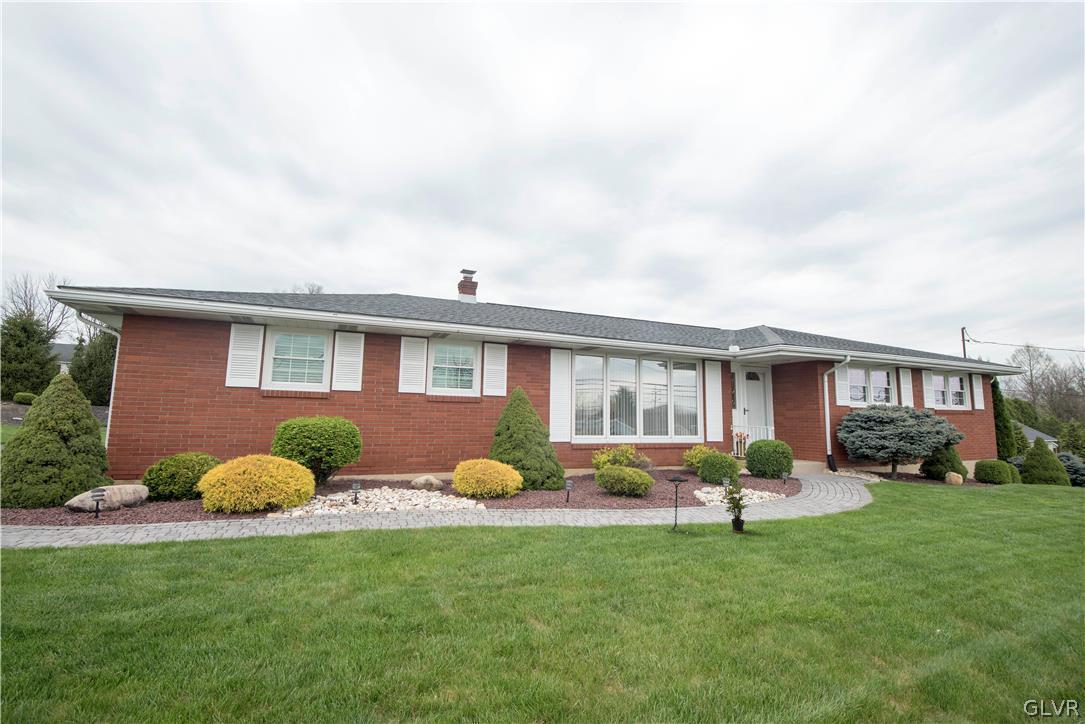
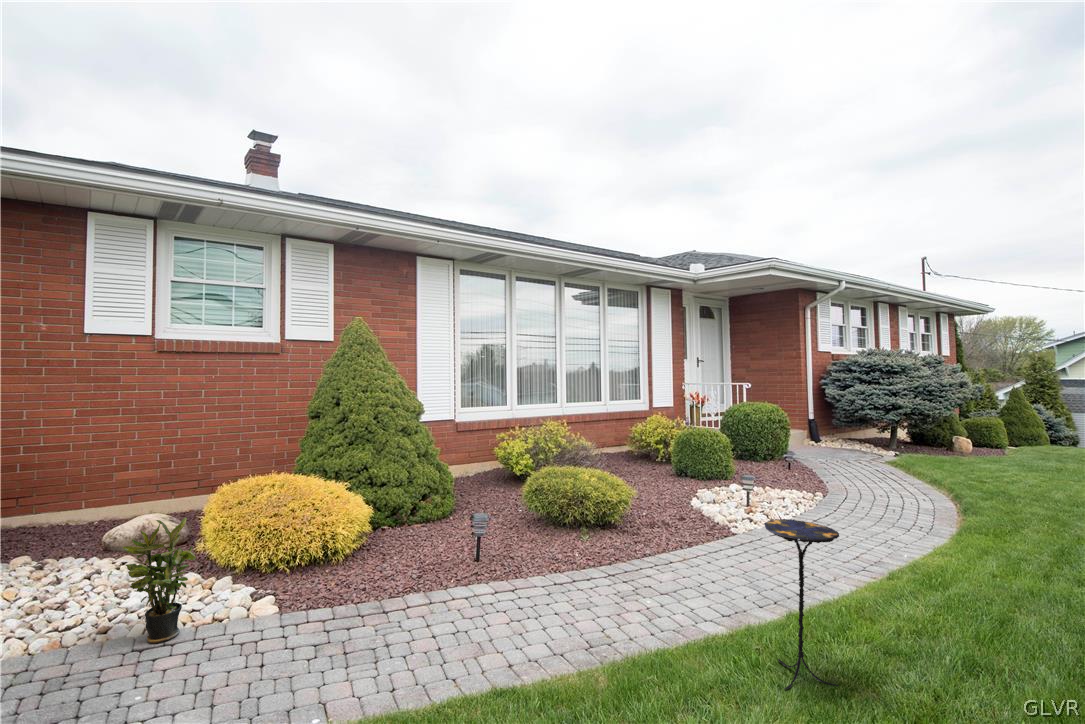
potted plant: present [723,482,749,533] -> present [123,517,196,644]

